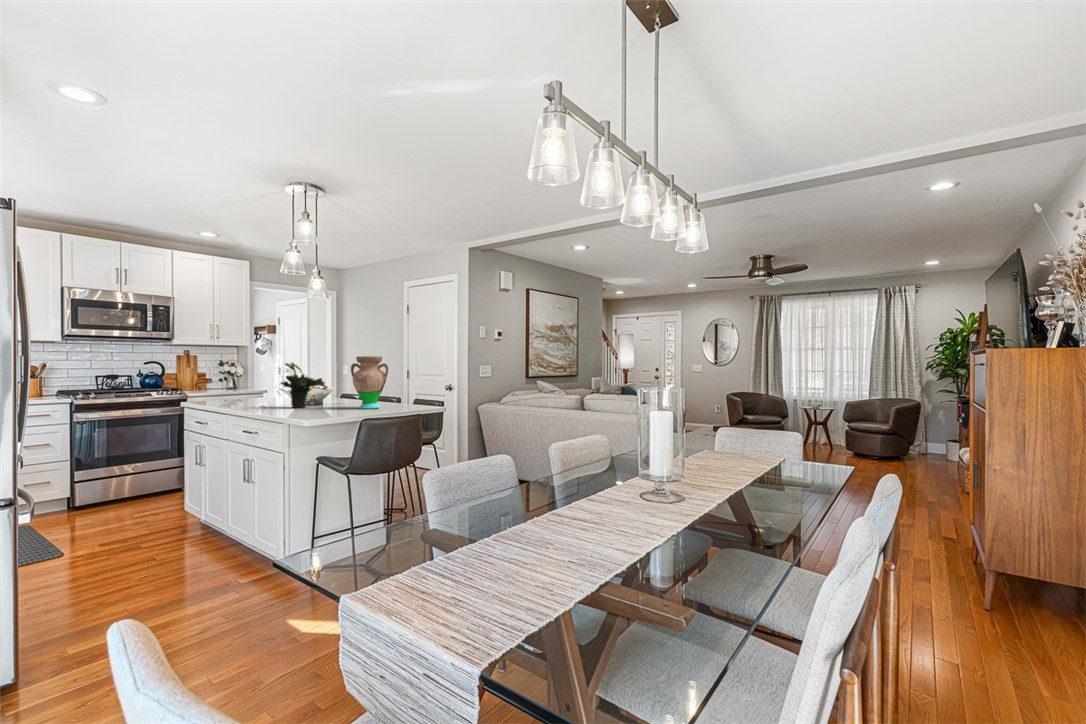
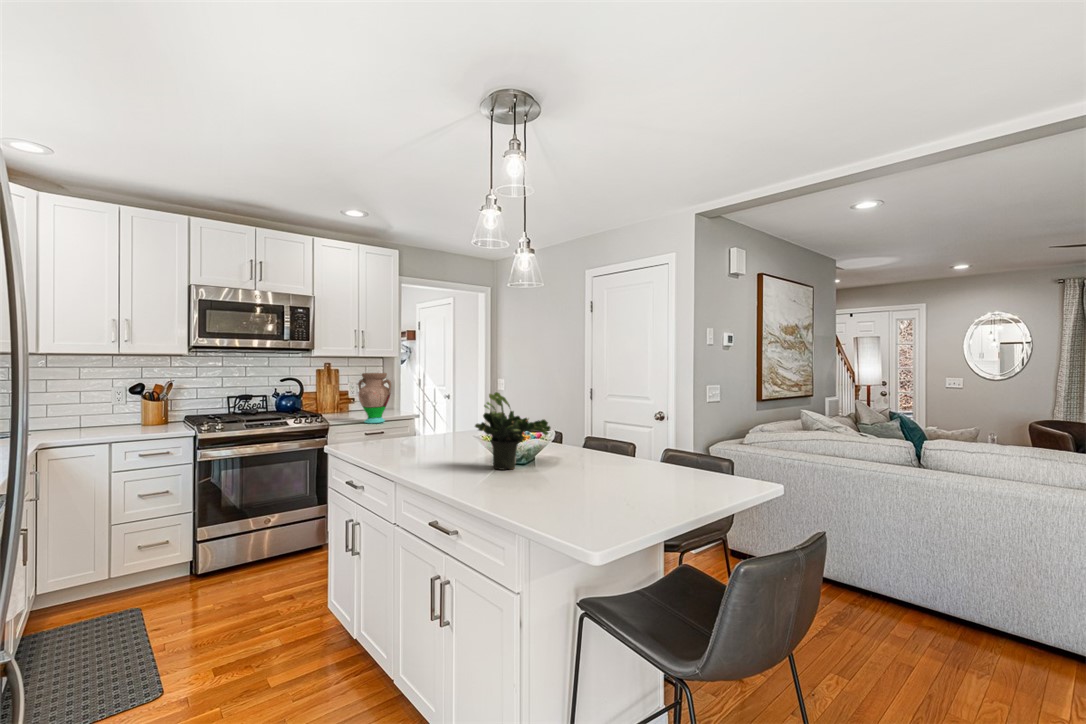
vase: present [351,356,389,409] -> present [358,373,391,424]

